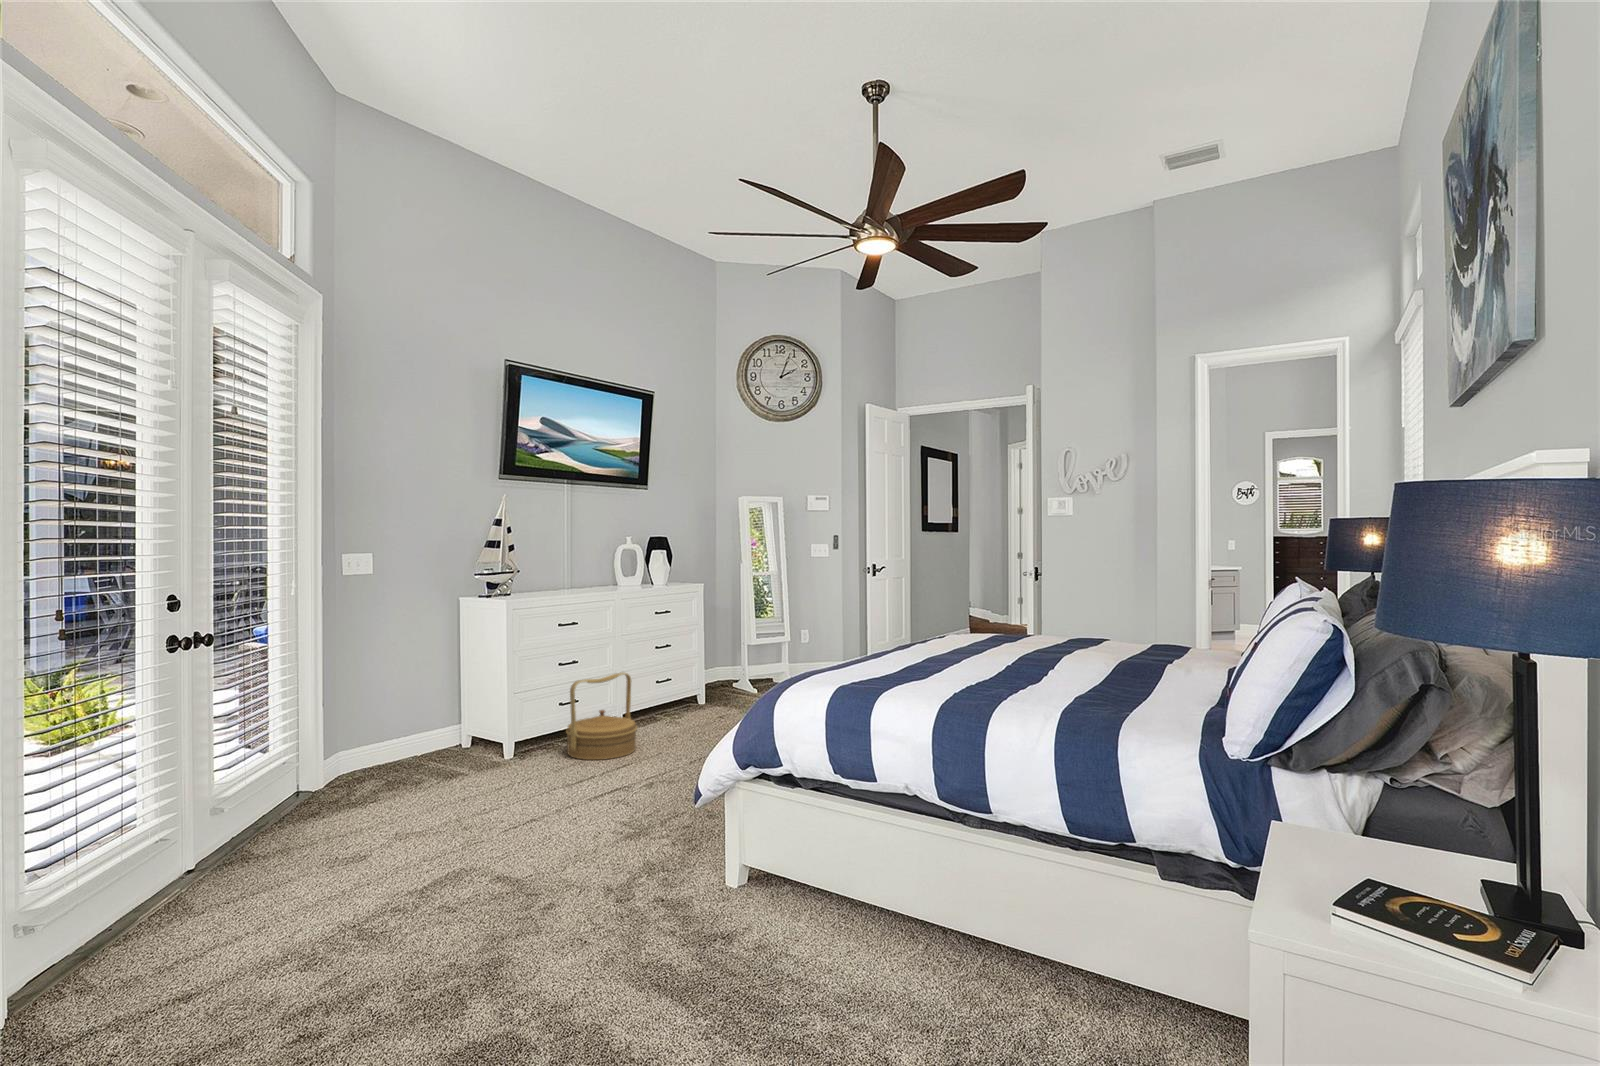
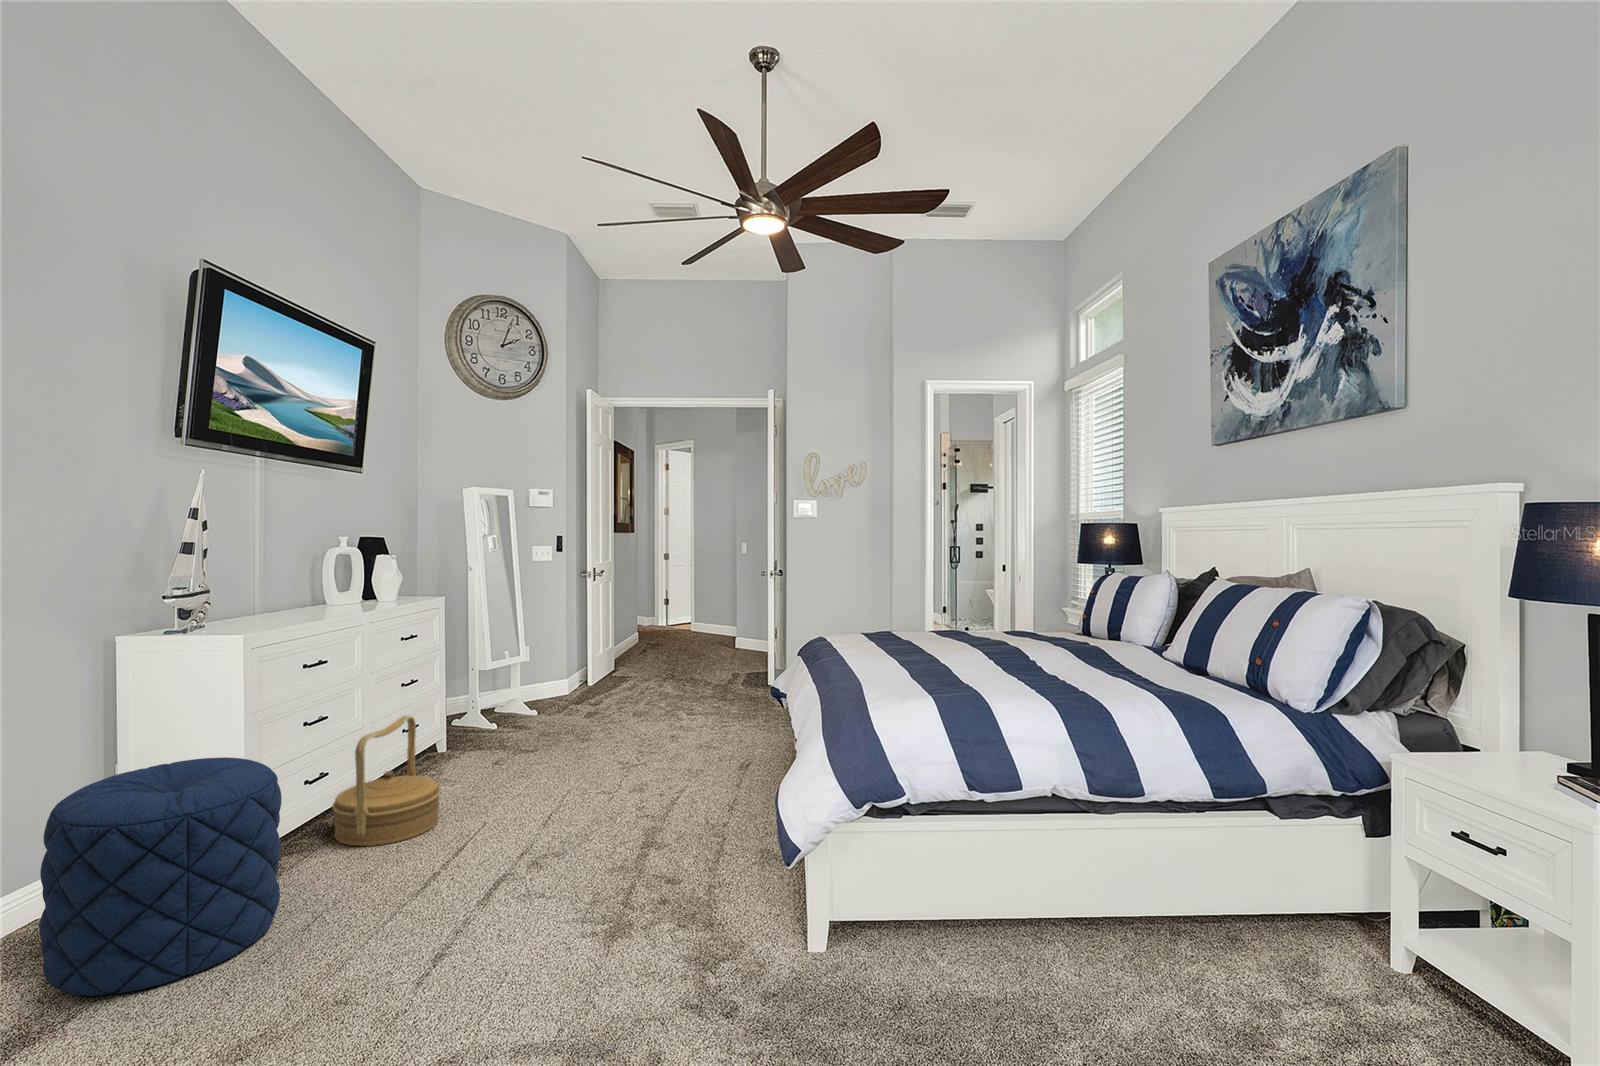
pouf: none [377,677,498,800] -> present [39,757,282,996]

